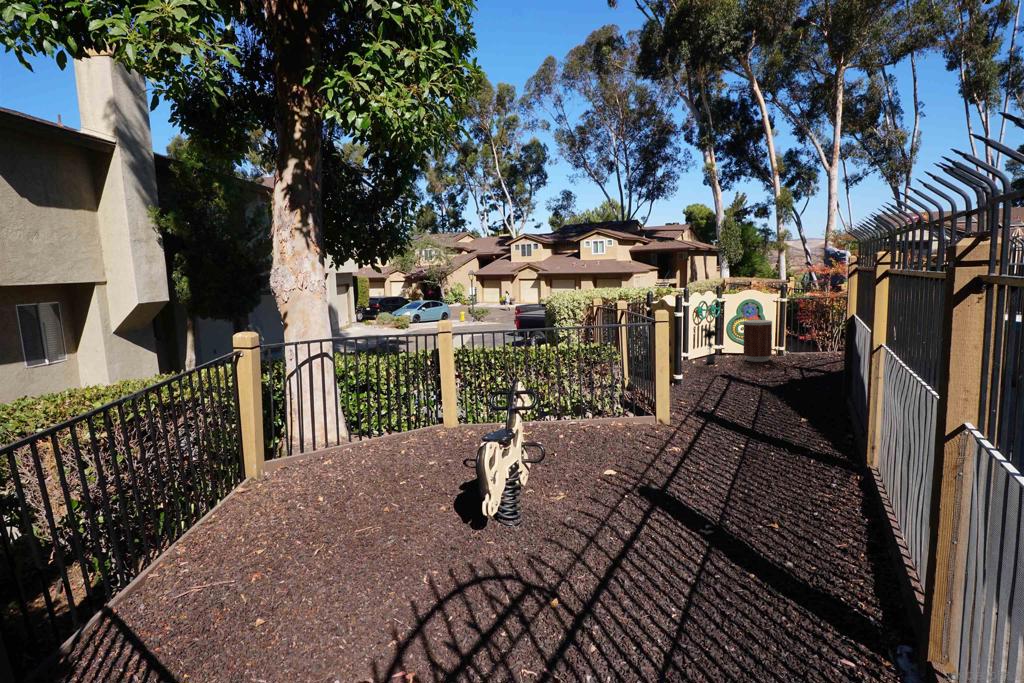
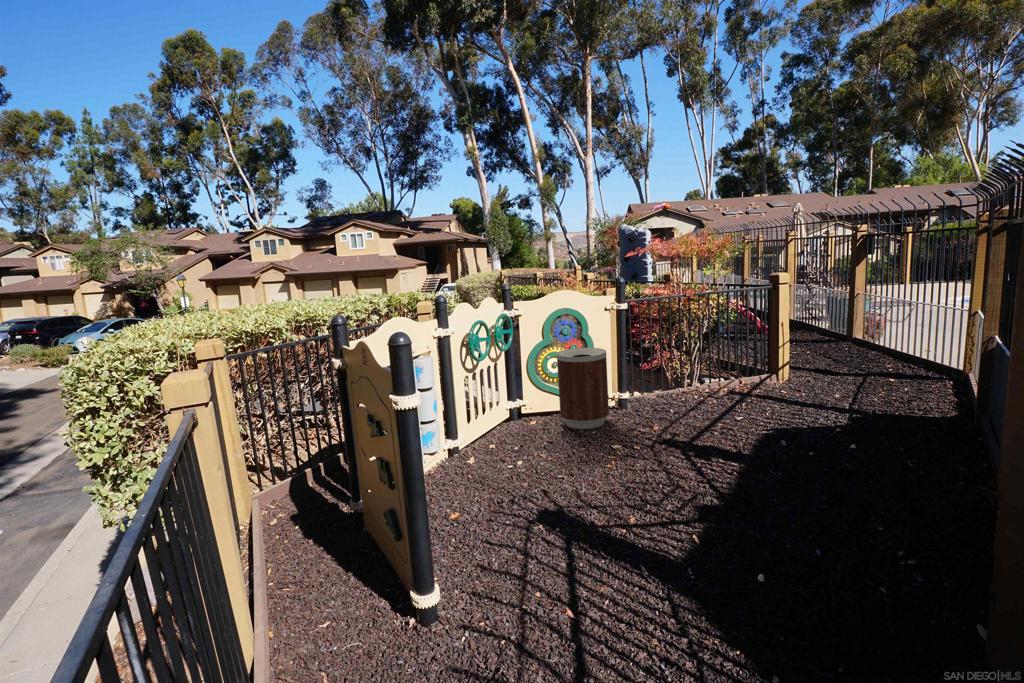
potted plant: present [702,326,720,363] -> none [481,366,519,442]

